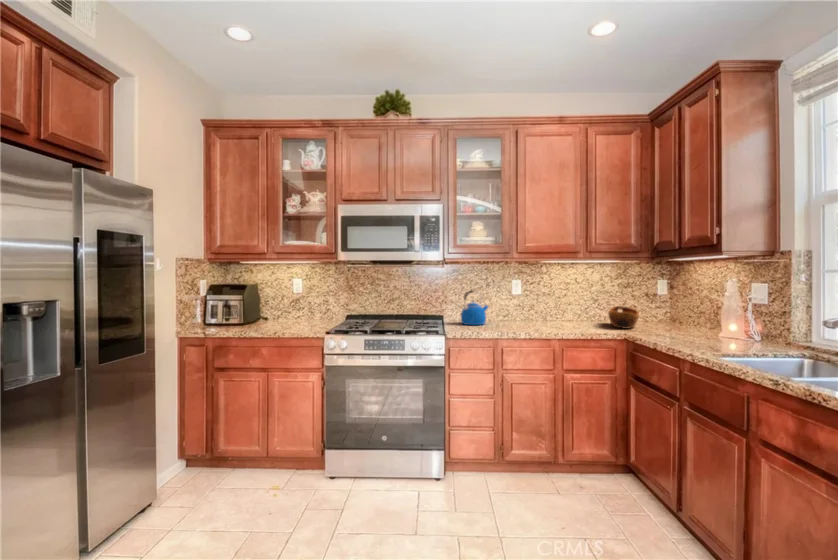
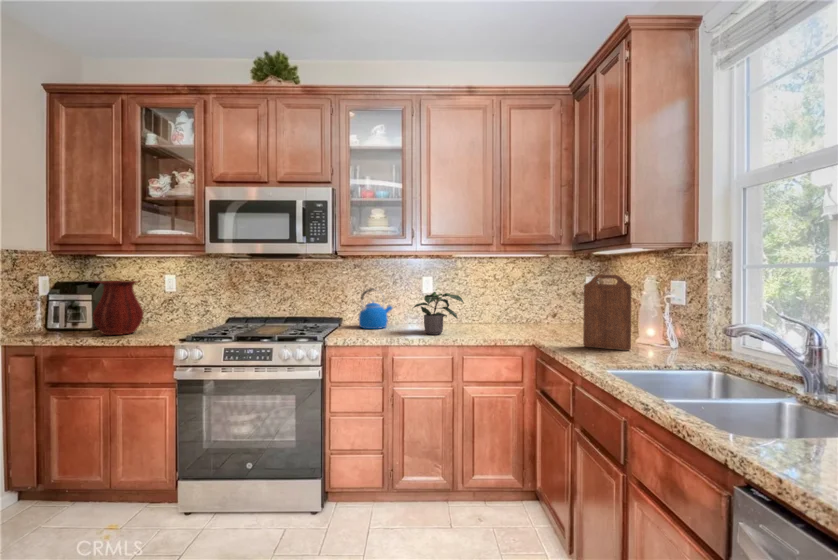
cutting board: none [677,278,722,342] -> present [583,275,632,350]
vase: none [251,284,288,329] -> present [93,281,143,335]
potted plant: none [513,293,560,330] -> present [414,292,463,335]
wooden bowl: present [608,306,639,329] -> none [524,306,558,333]

